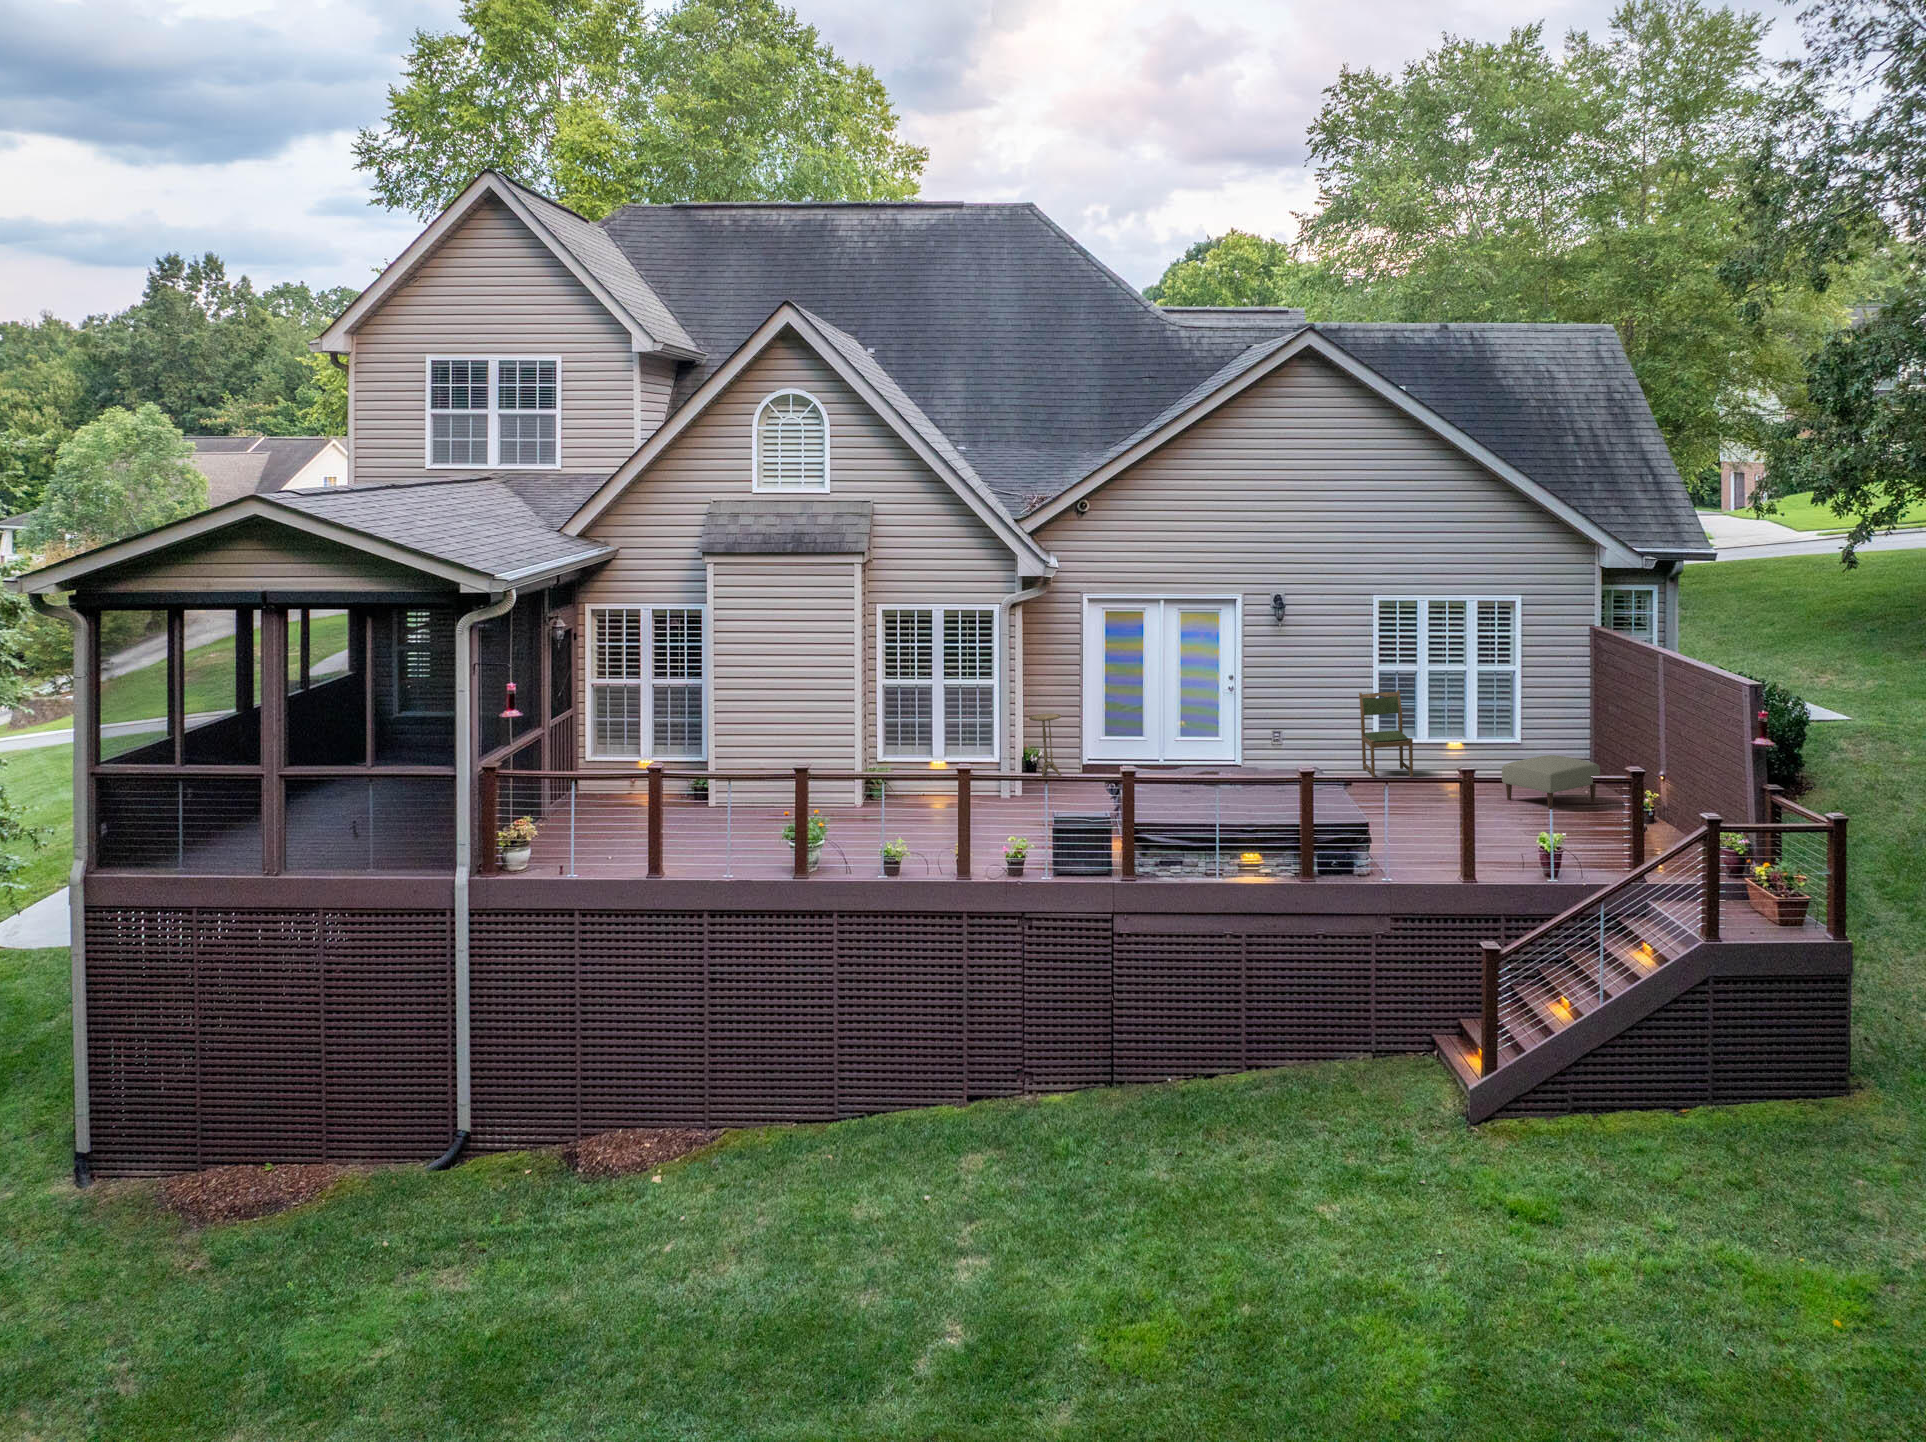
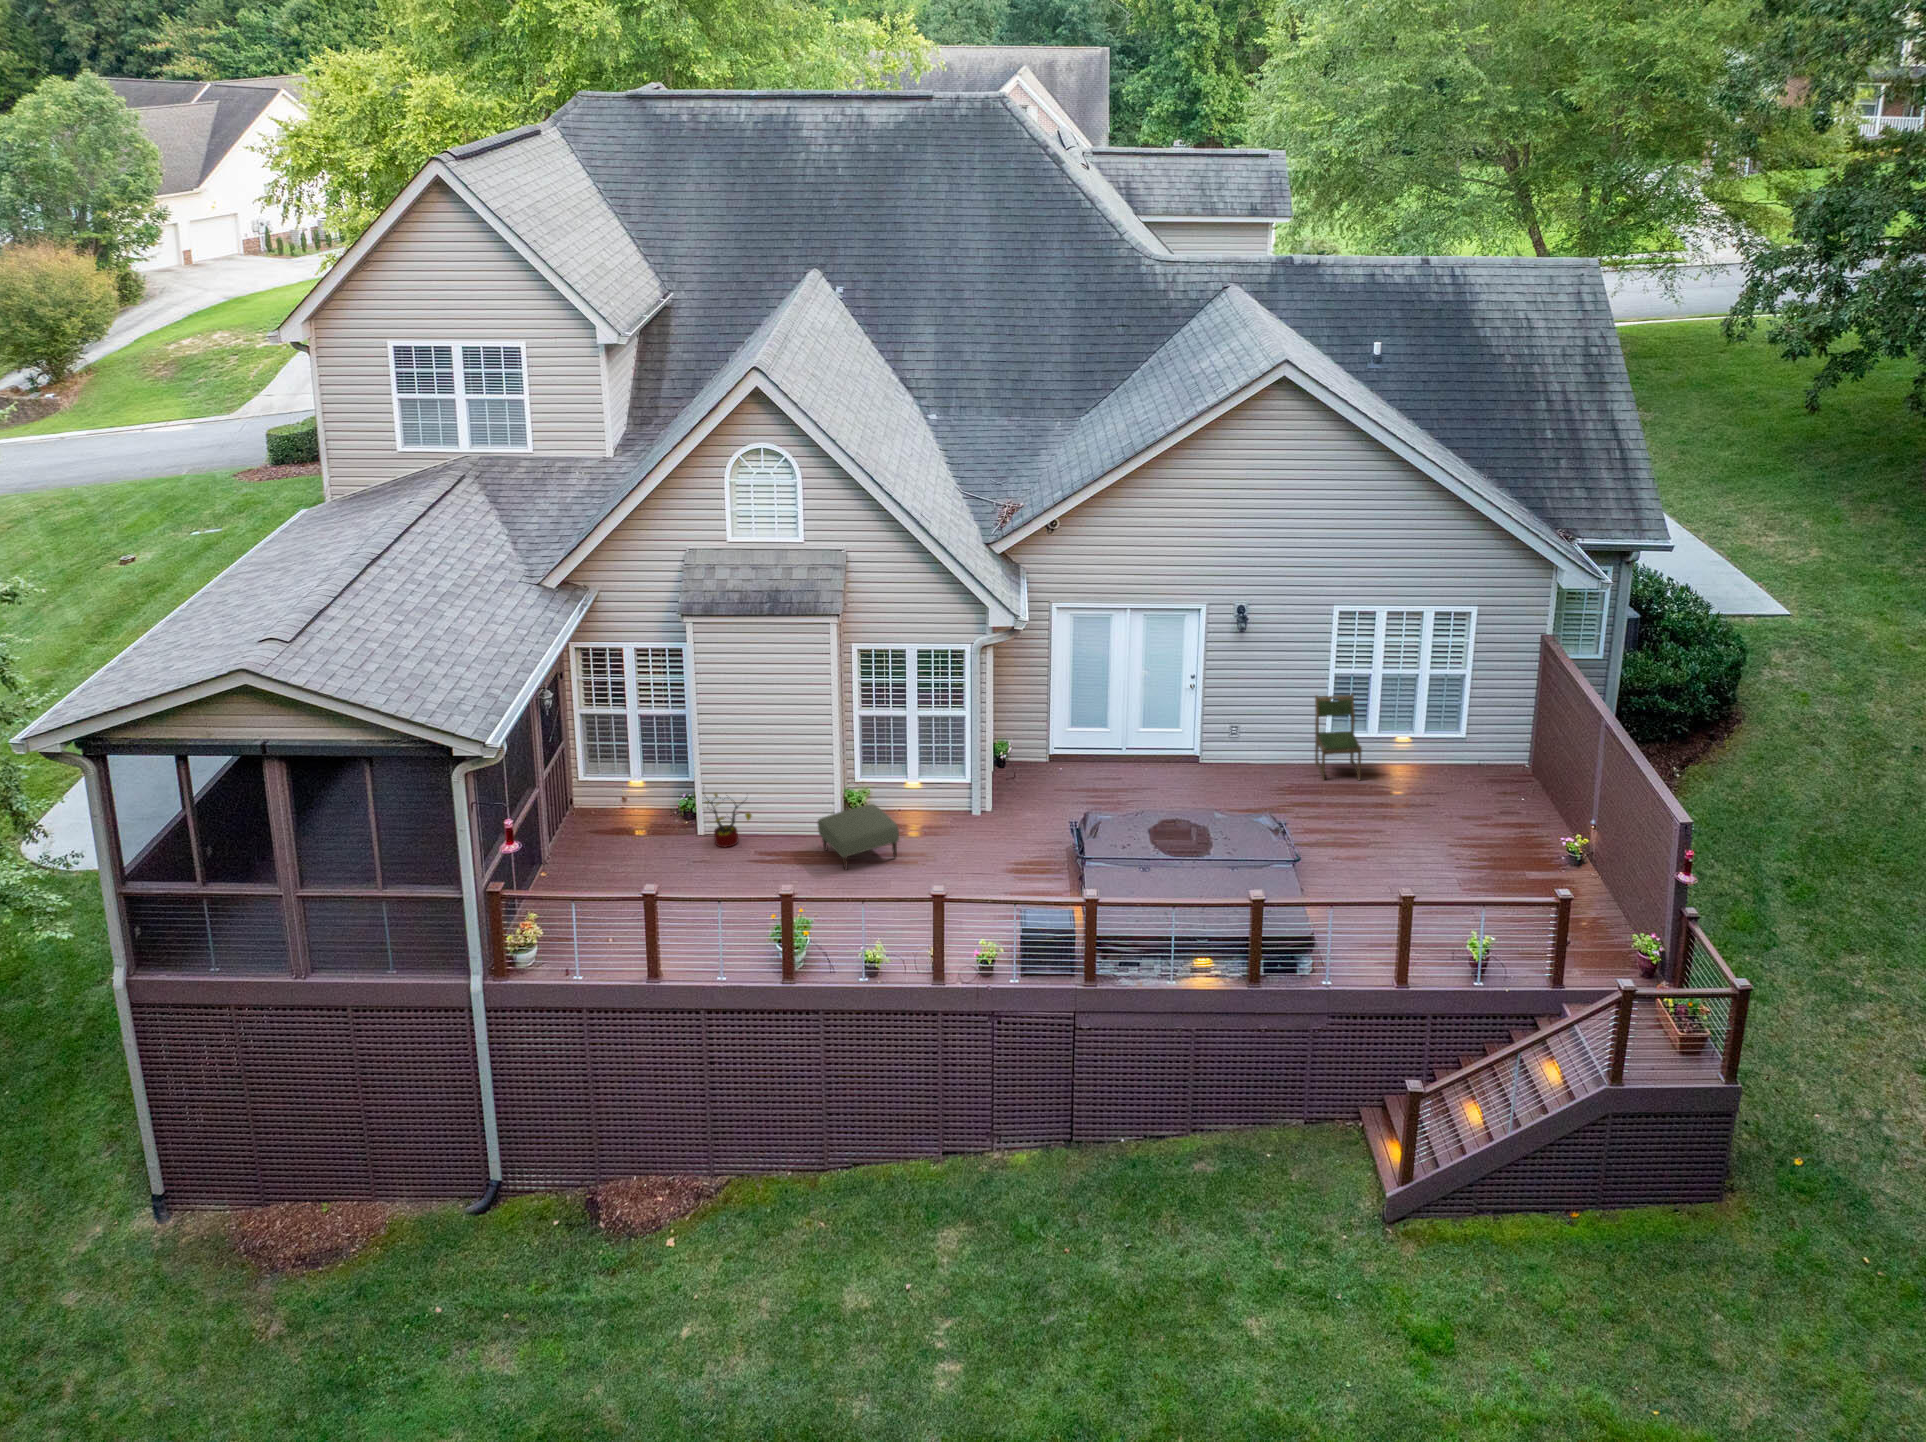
side table: present [1029,714,1062,777] -> none [1000,715,1030,778]
decorative plant: none [713,746,764,810] -> present [703,793,752,847]
ottoman: present [1502,755,1600,809] -> present [818,804,899,870]

